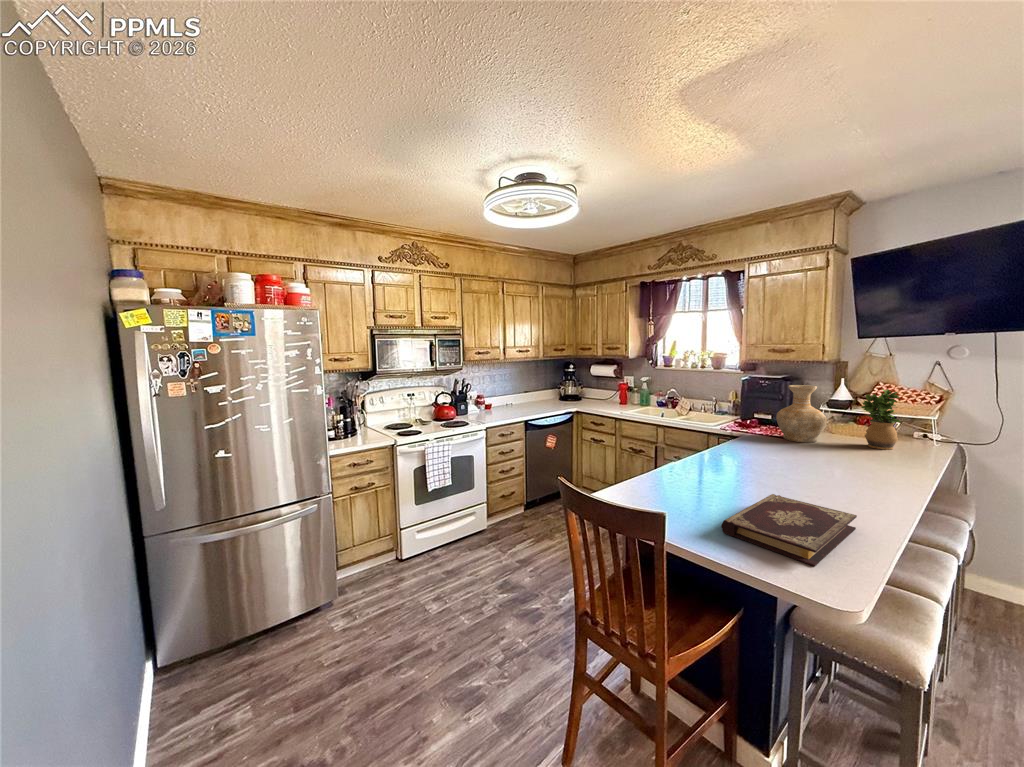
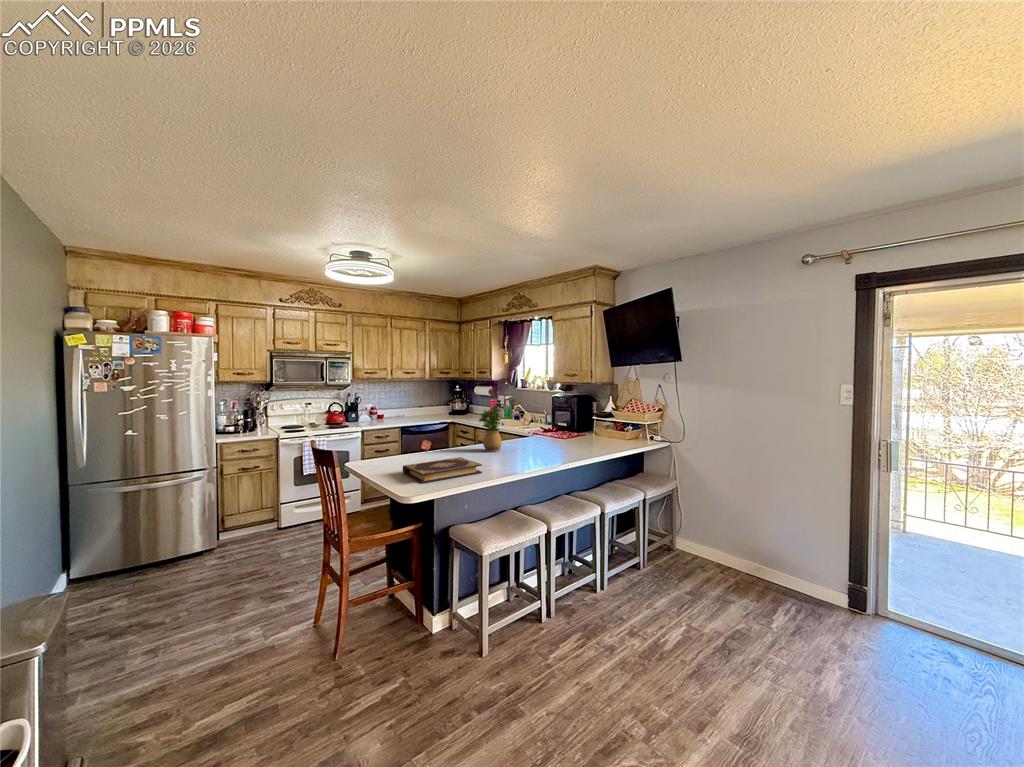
vase: present [776,385,827,443] -> none [552,399,582,440]
potted plant: present [861,389,901,450] -> present [479,405,502,452]

